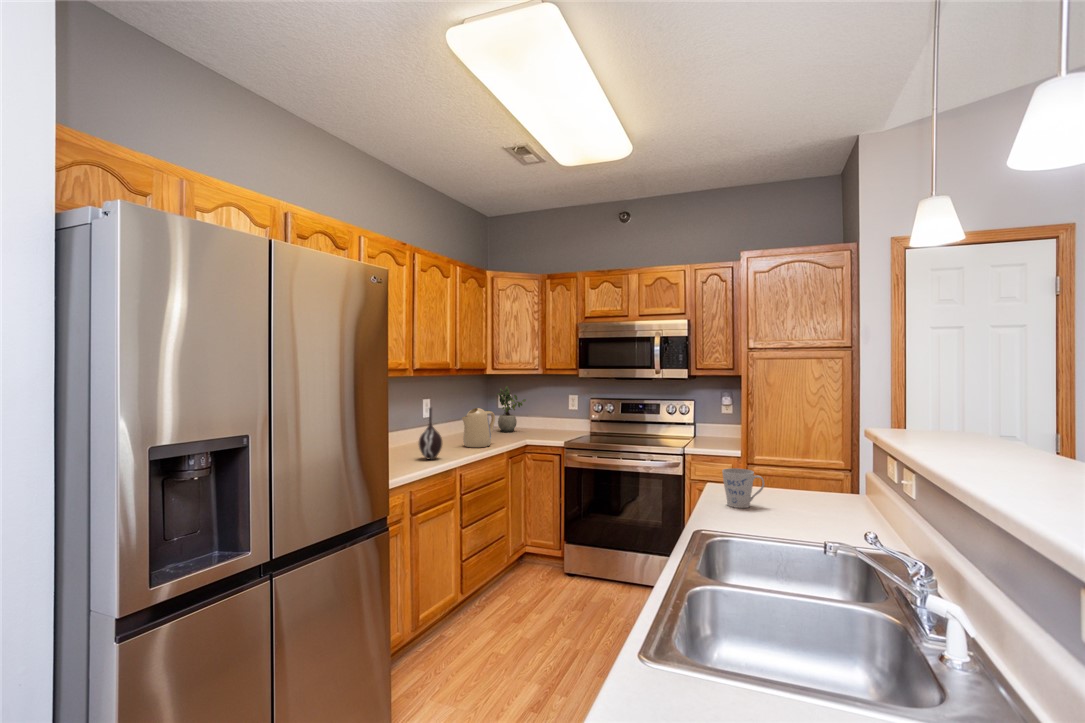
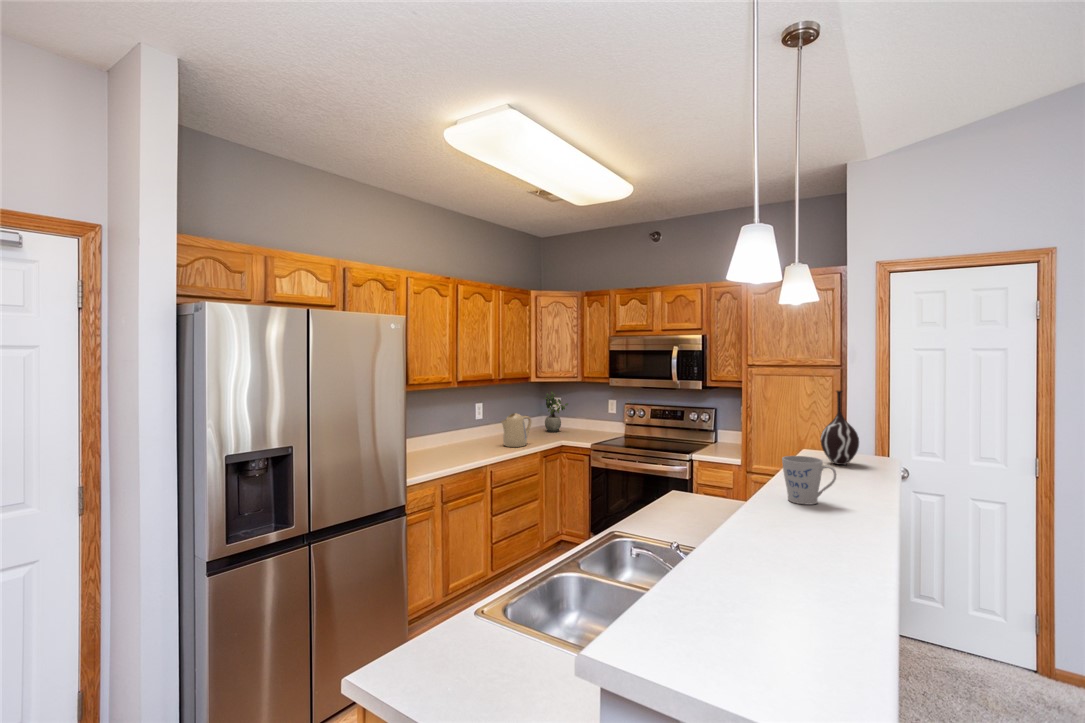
vase: present [418,408,442,460] -> present [821,391,859,465]
mug: present [722,468,764,508] -> present [782,456,836,505]

